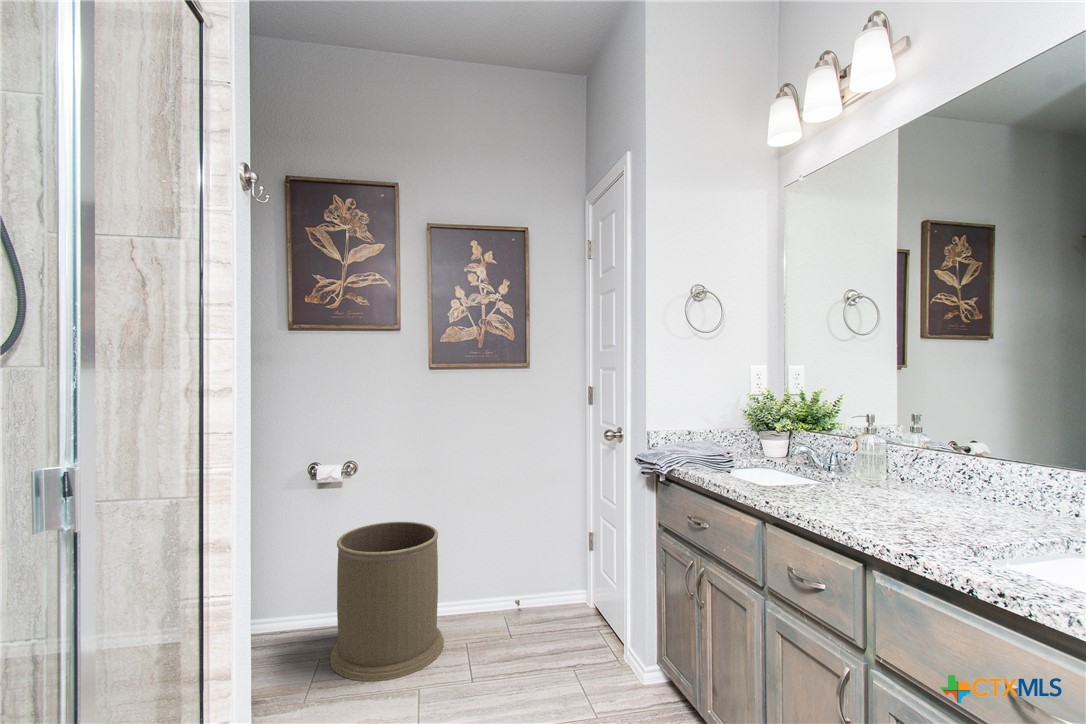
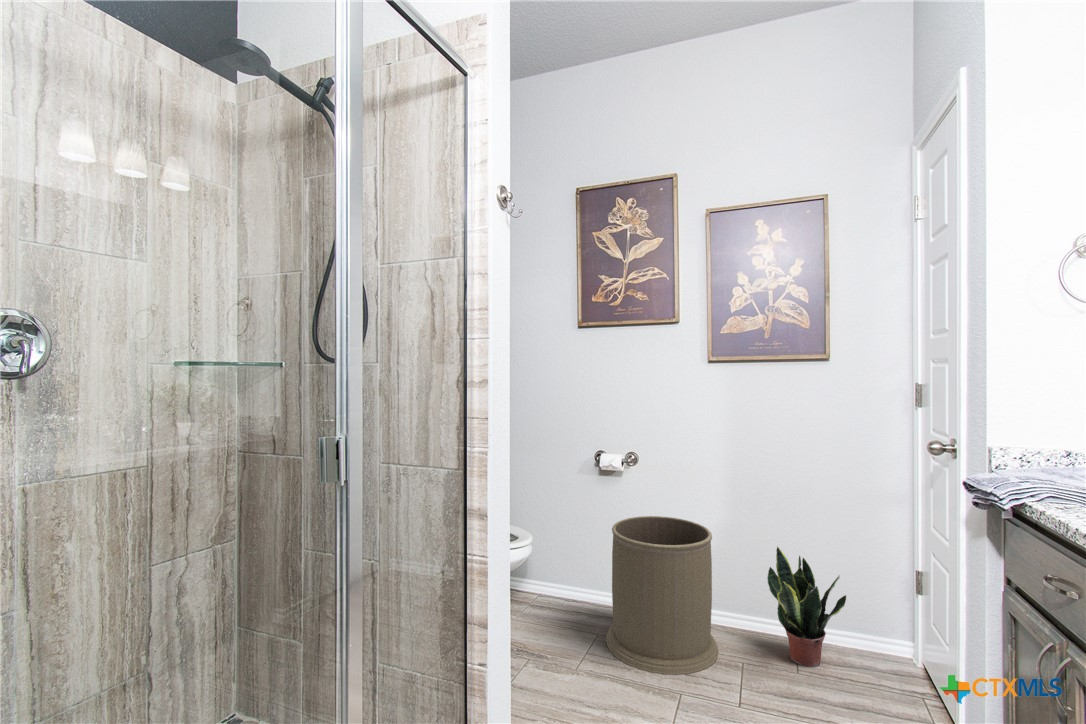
potted plant: none [482,531,544,629] -> present [767,547,846,667]

